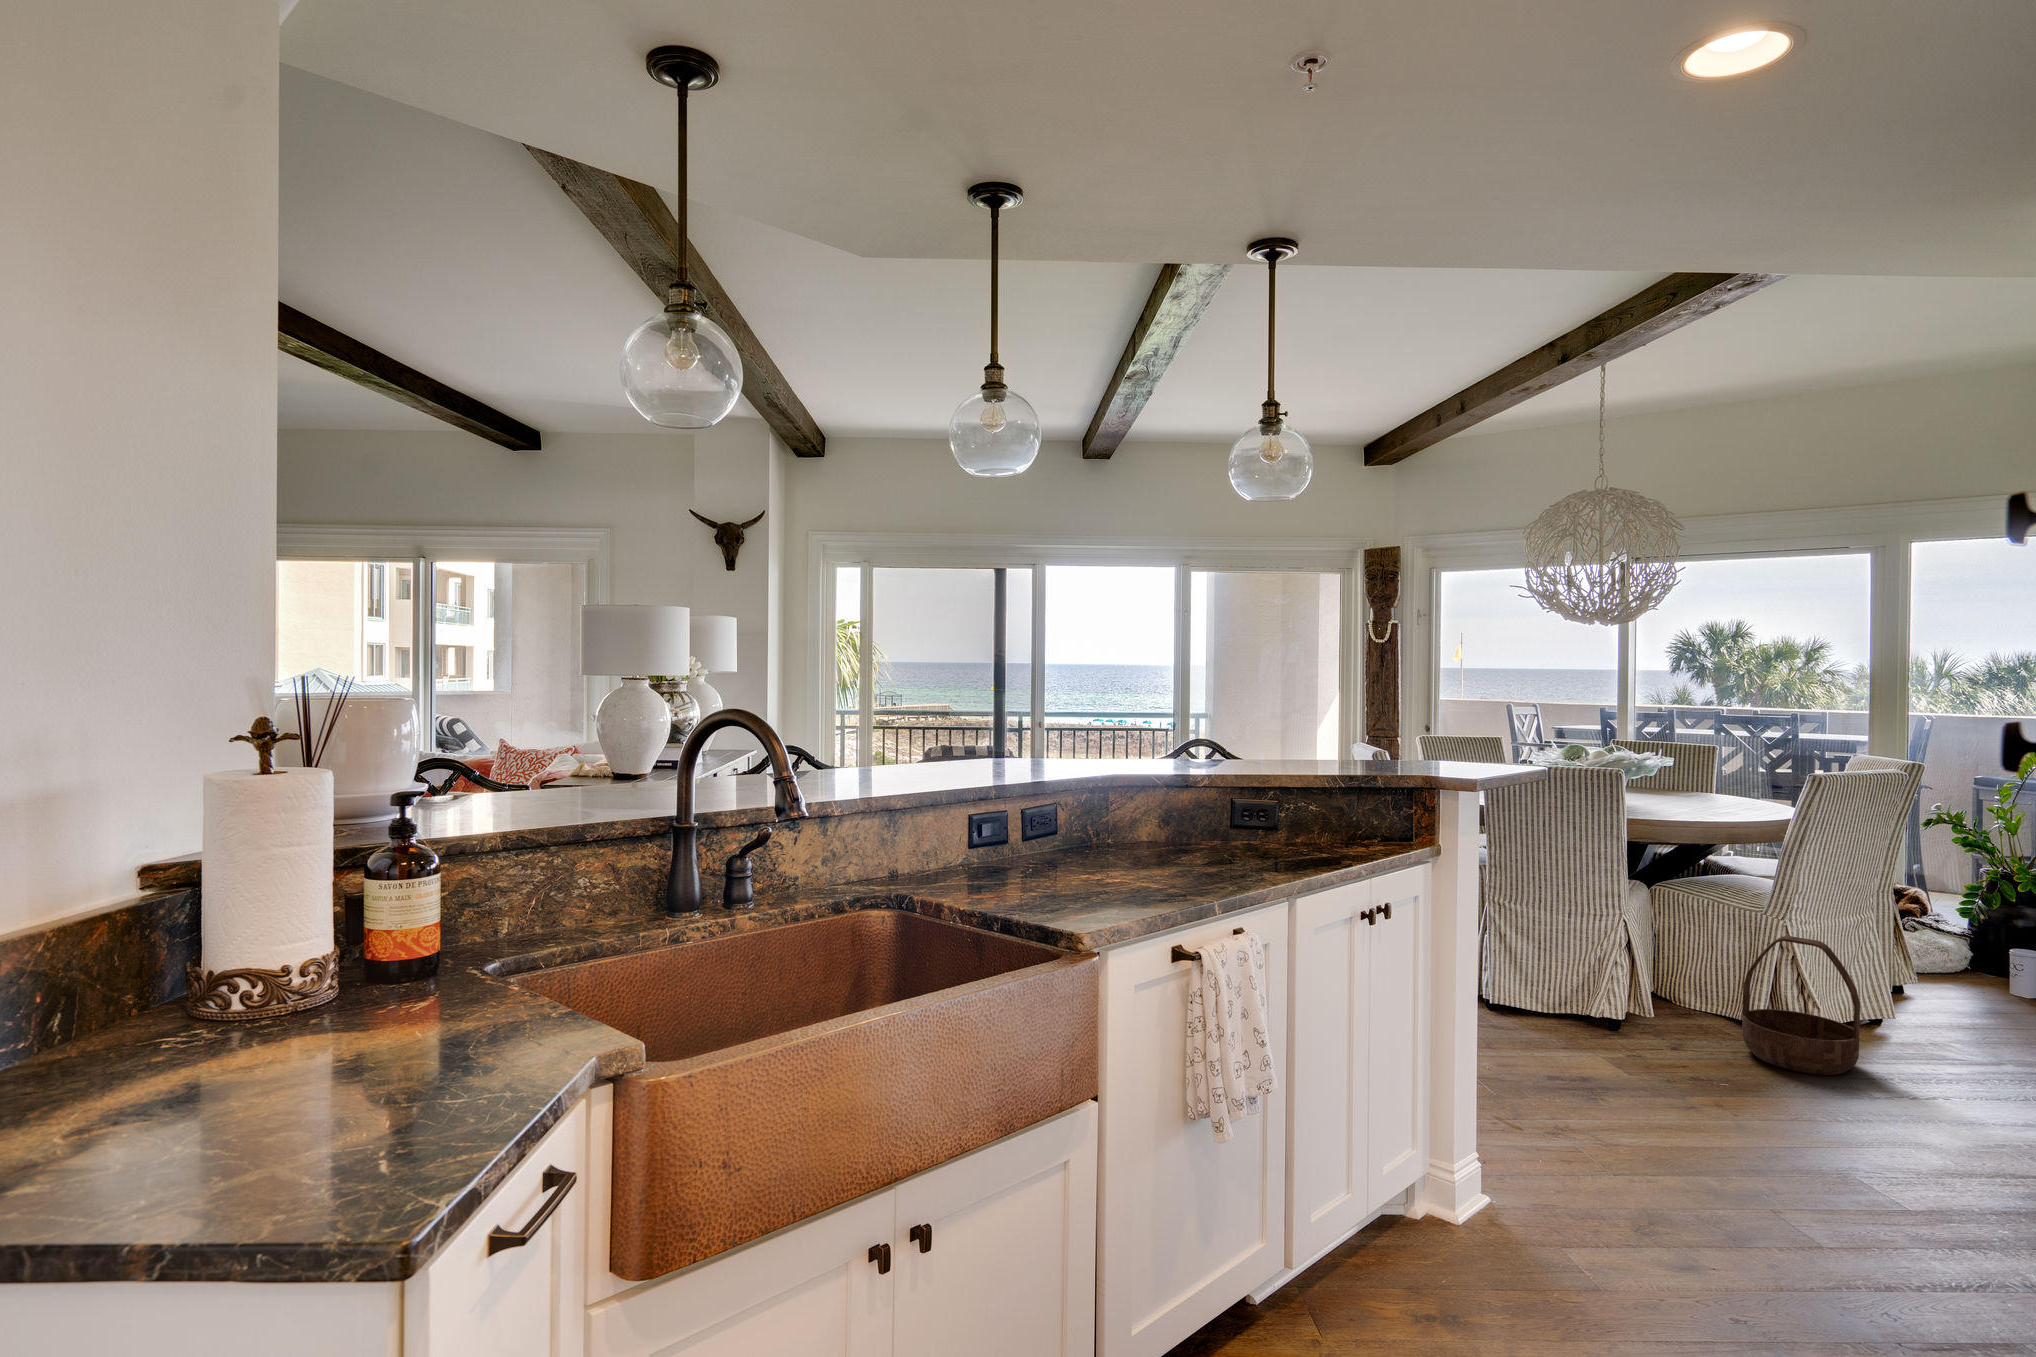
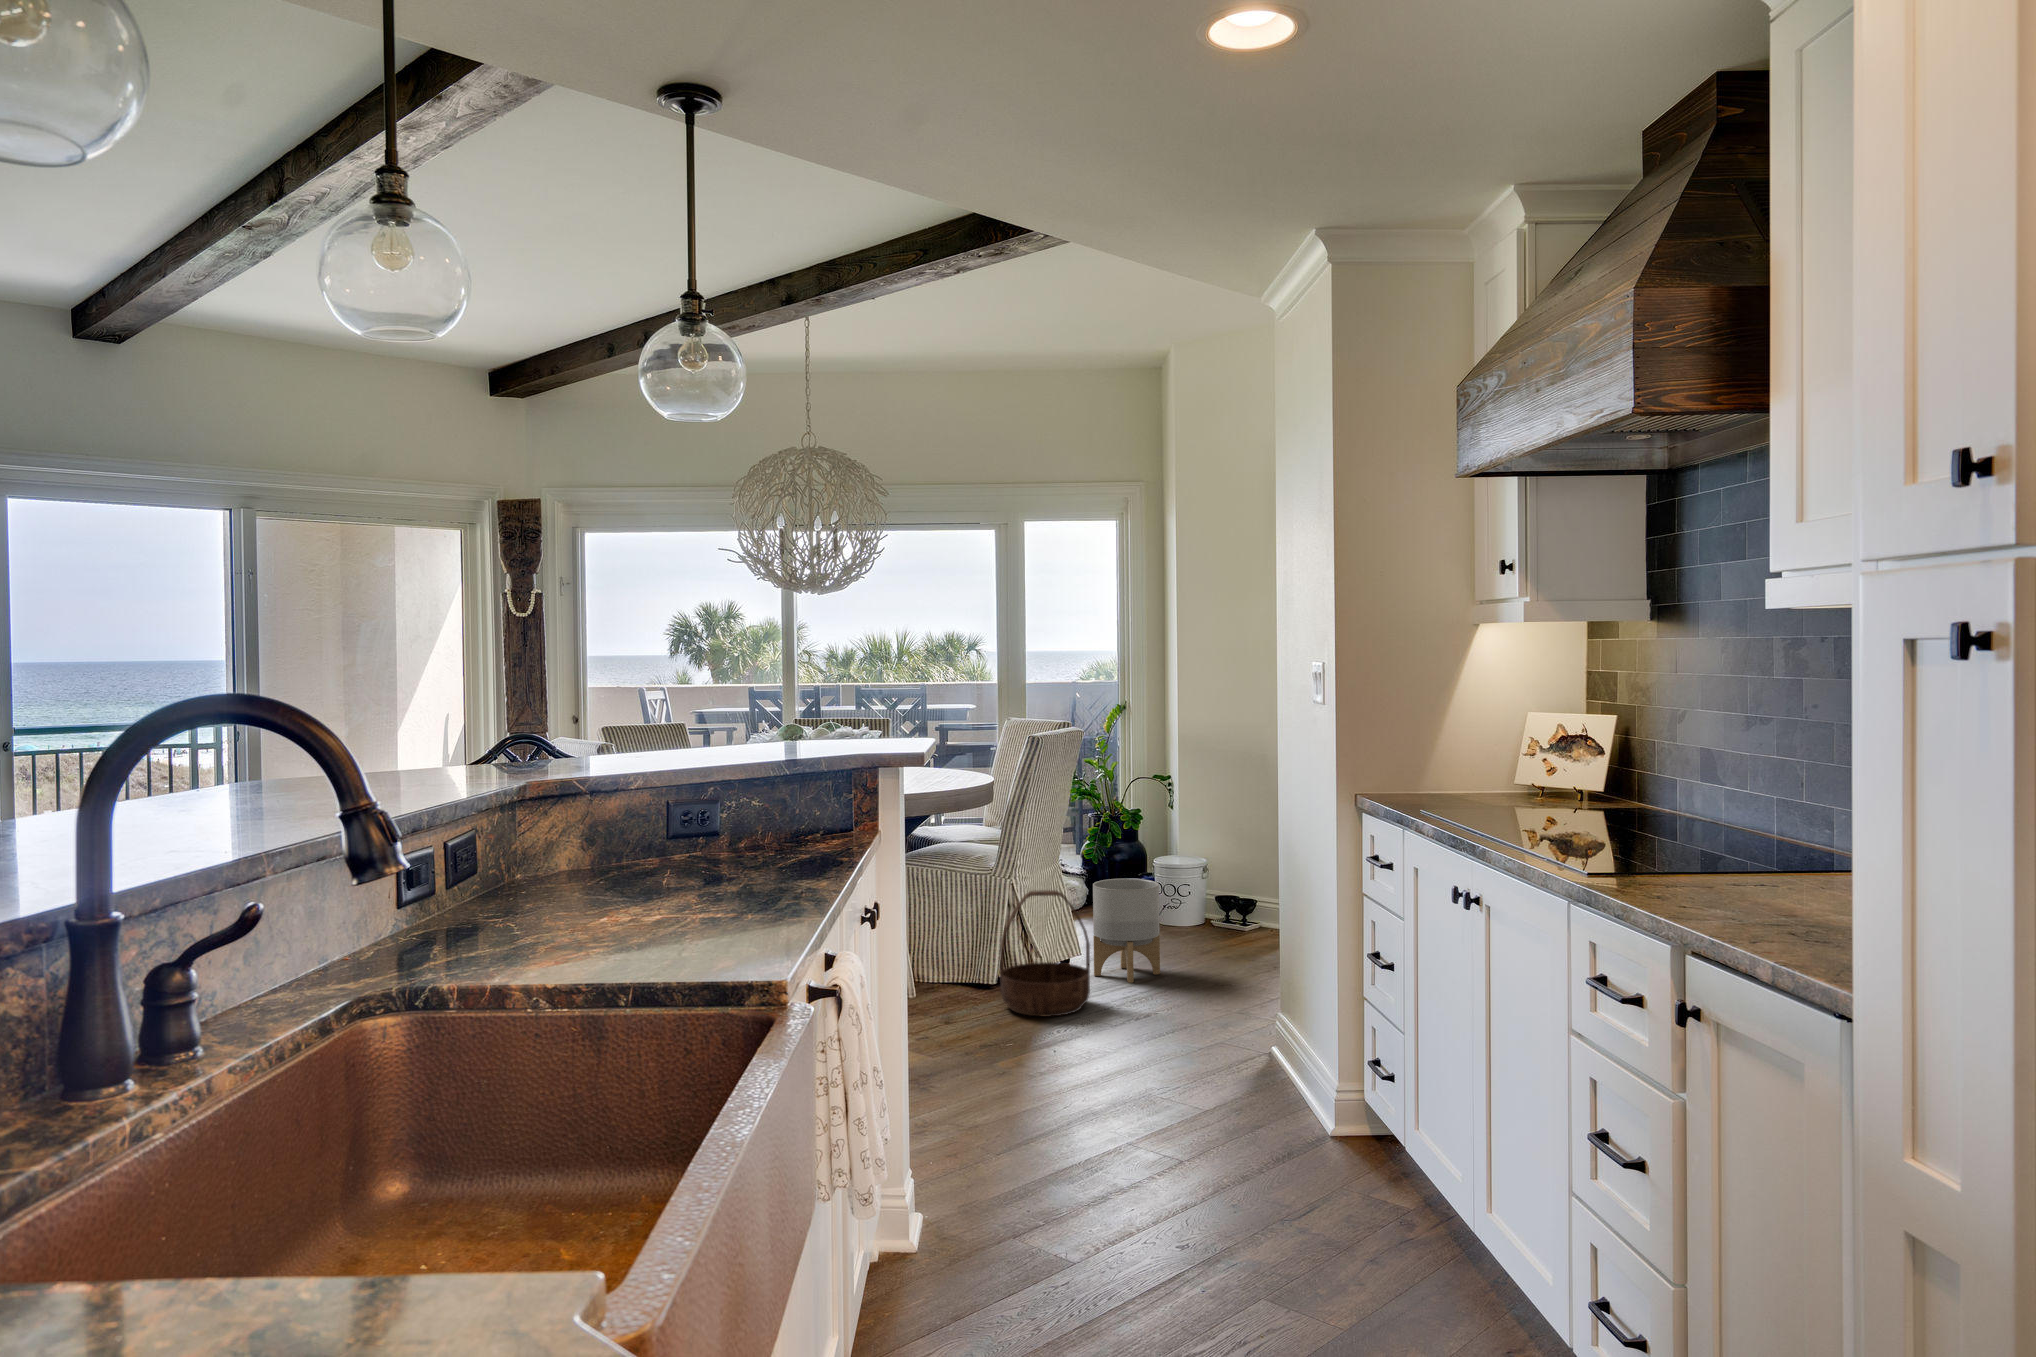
planter: none [1898,942,2000,1065] -> present [1093,878,1160,983]

